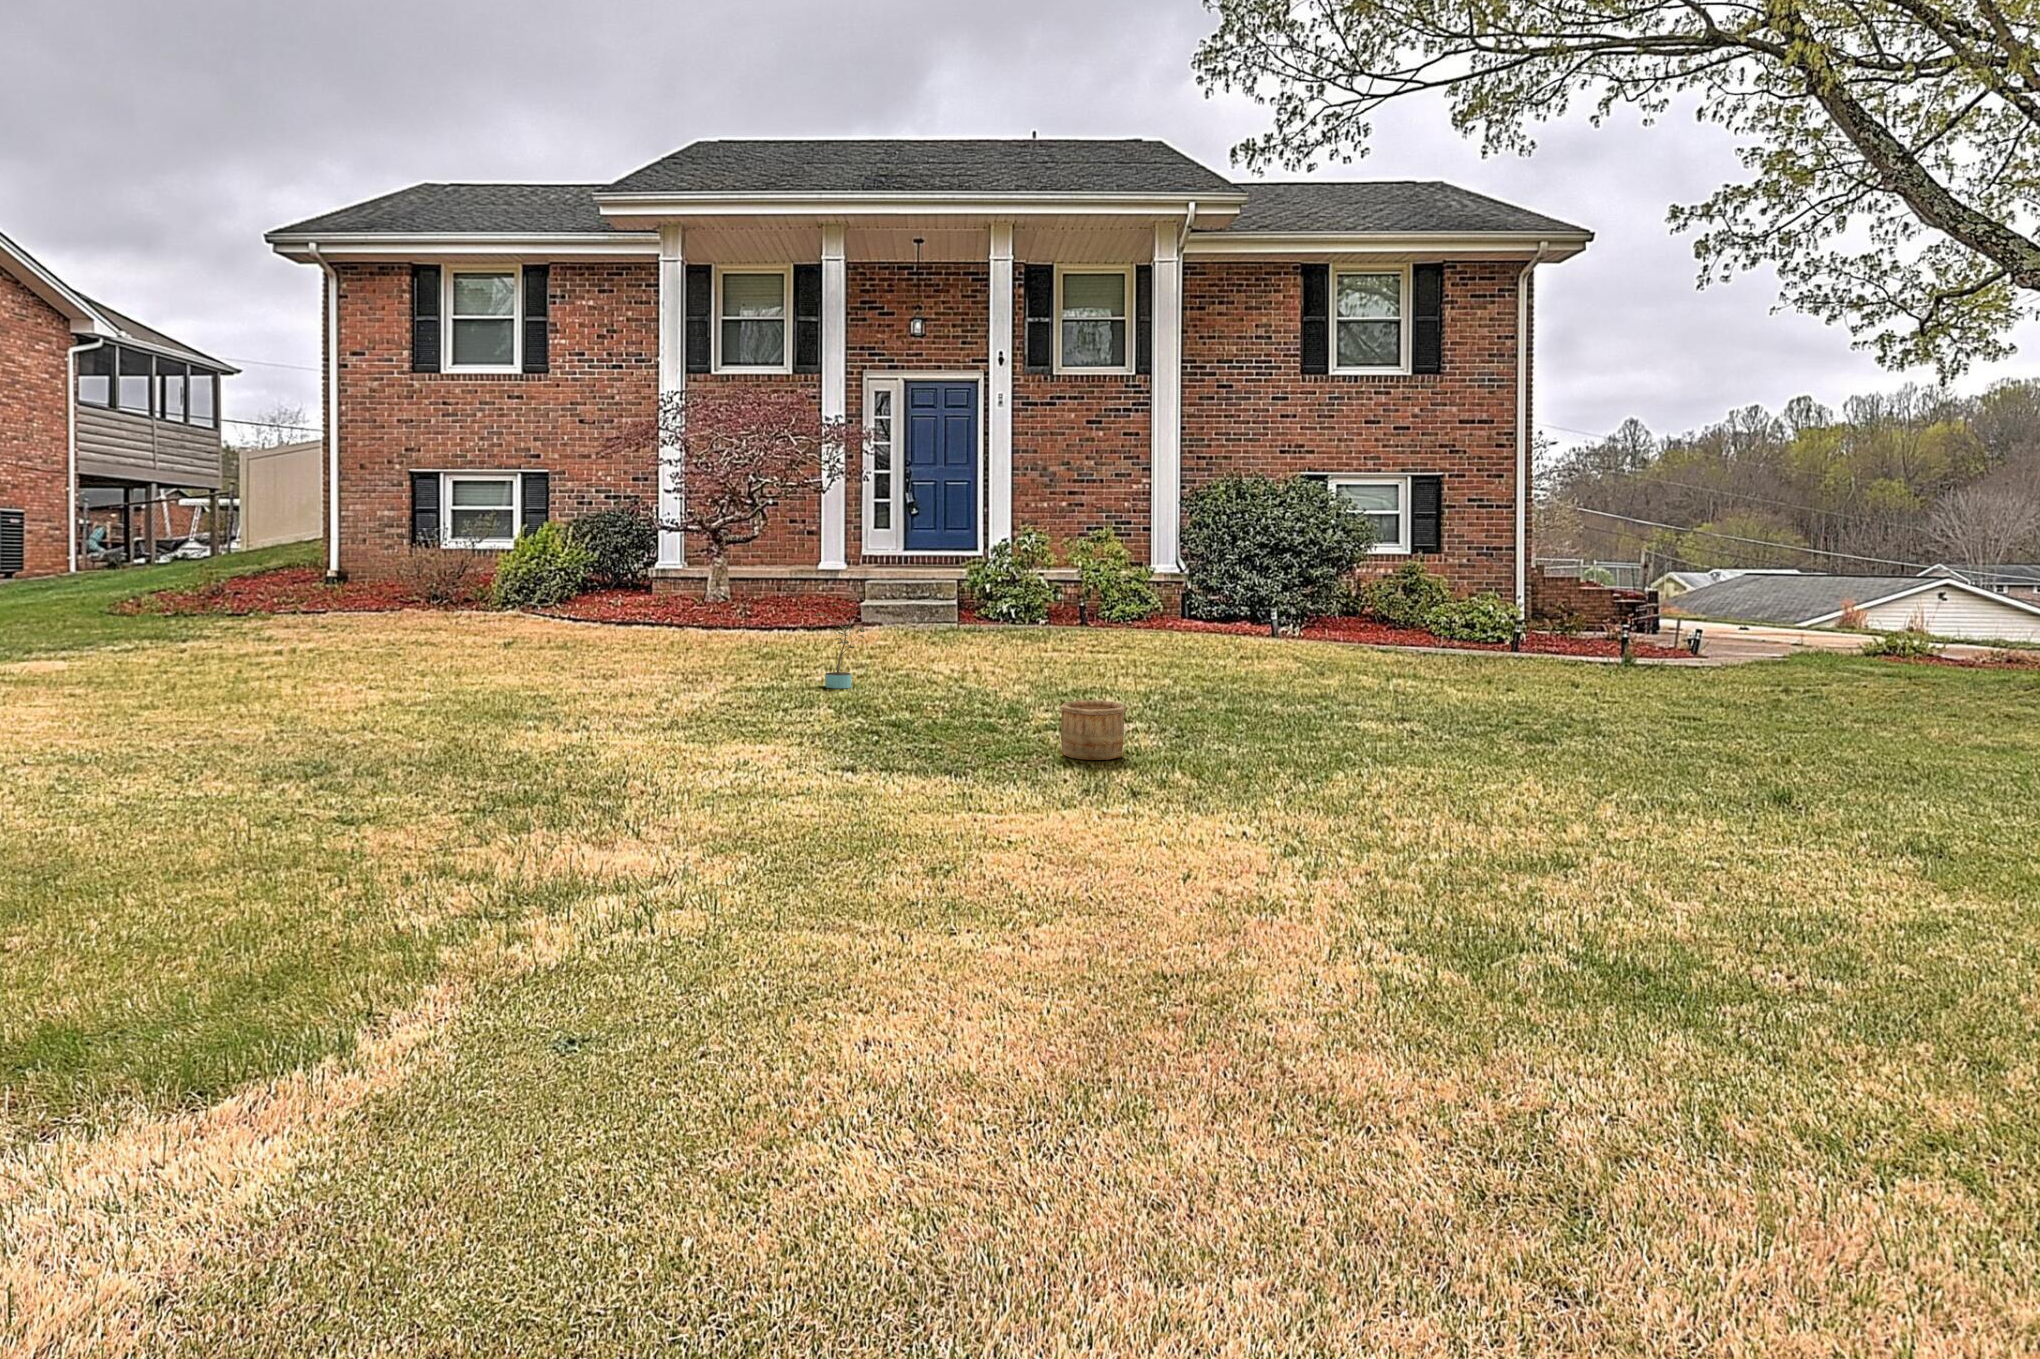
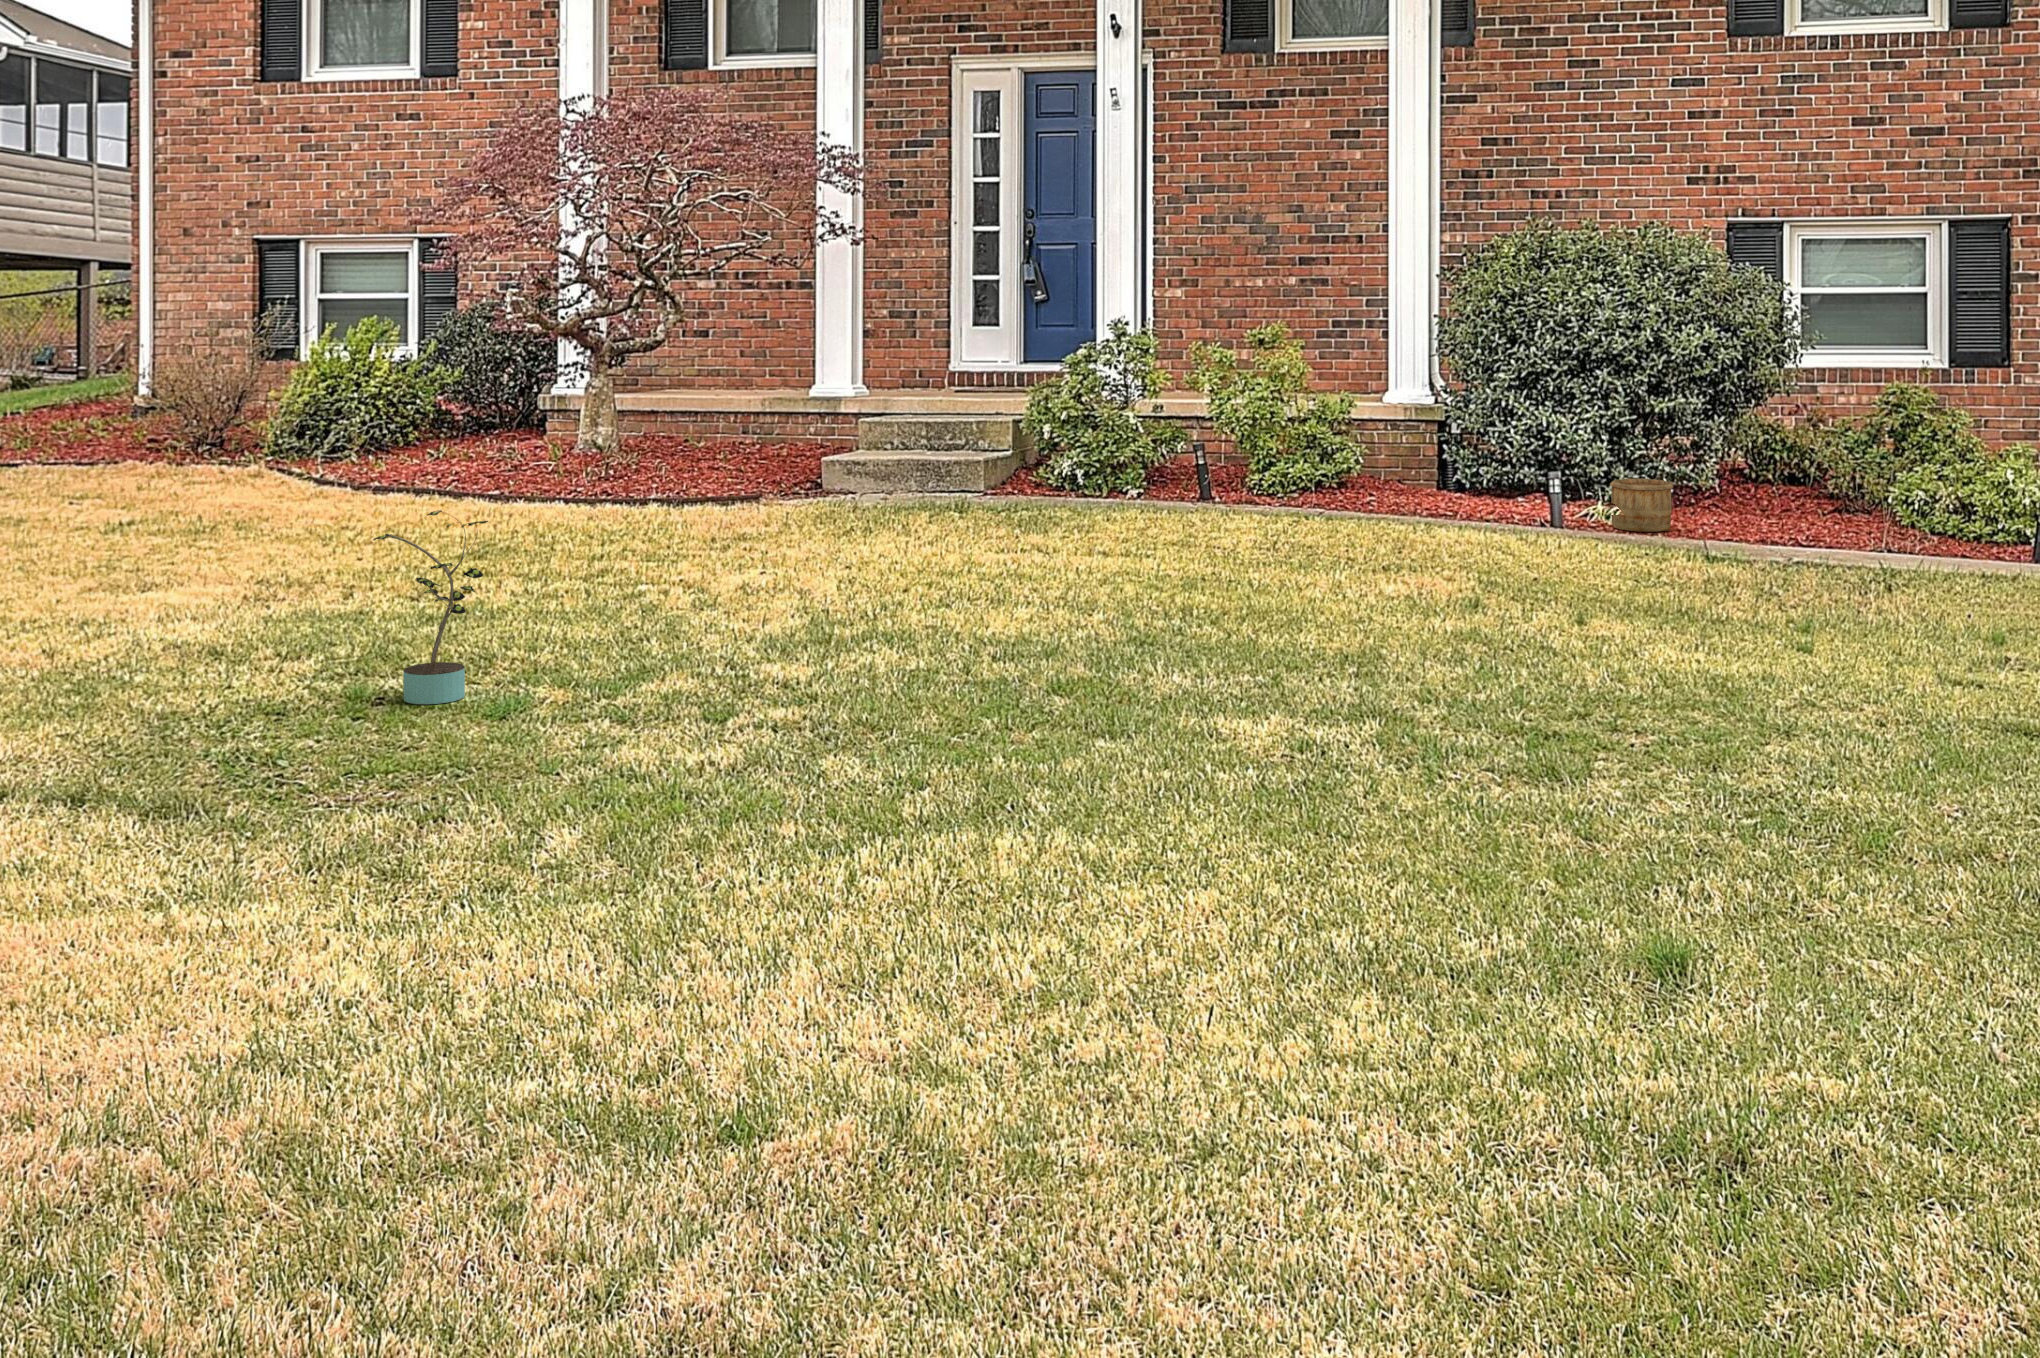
wooden bucket: present [1059,700,1126,760] -> present [1610,478,1673,532]

